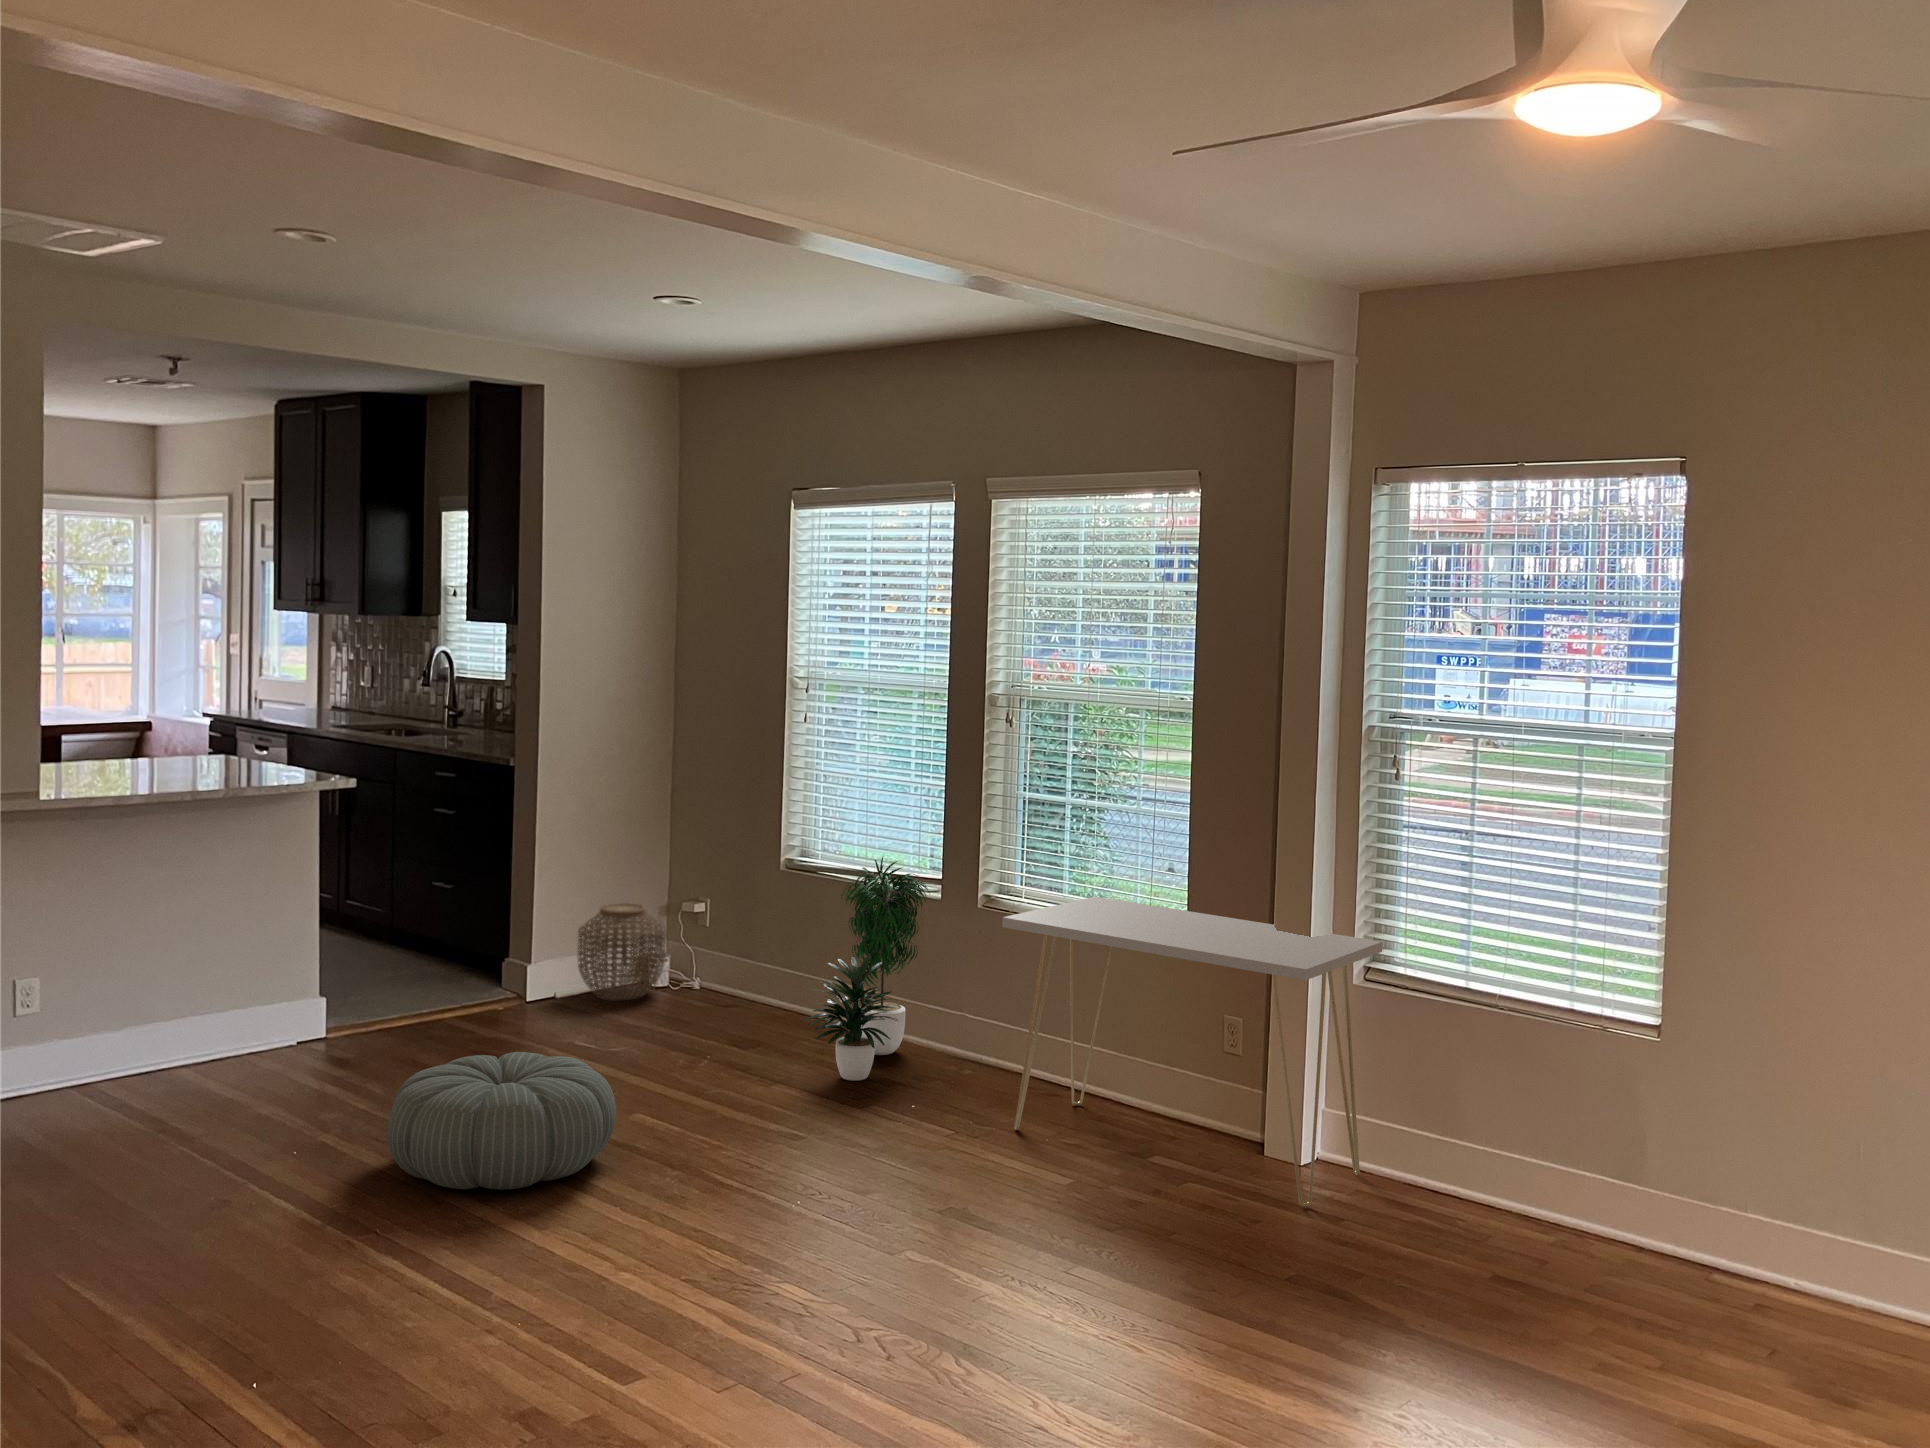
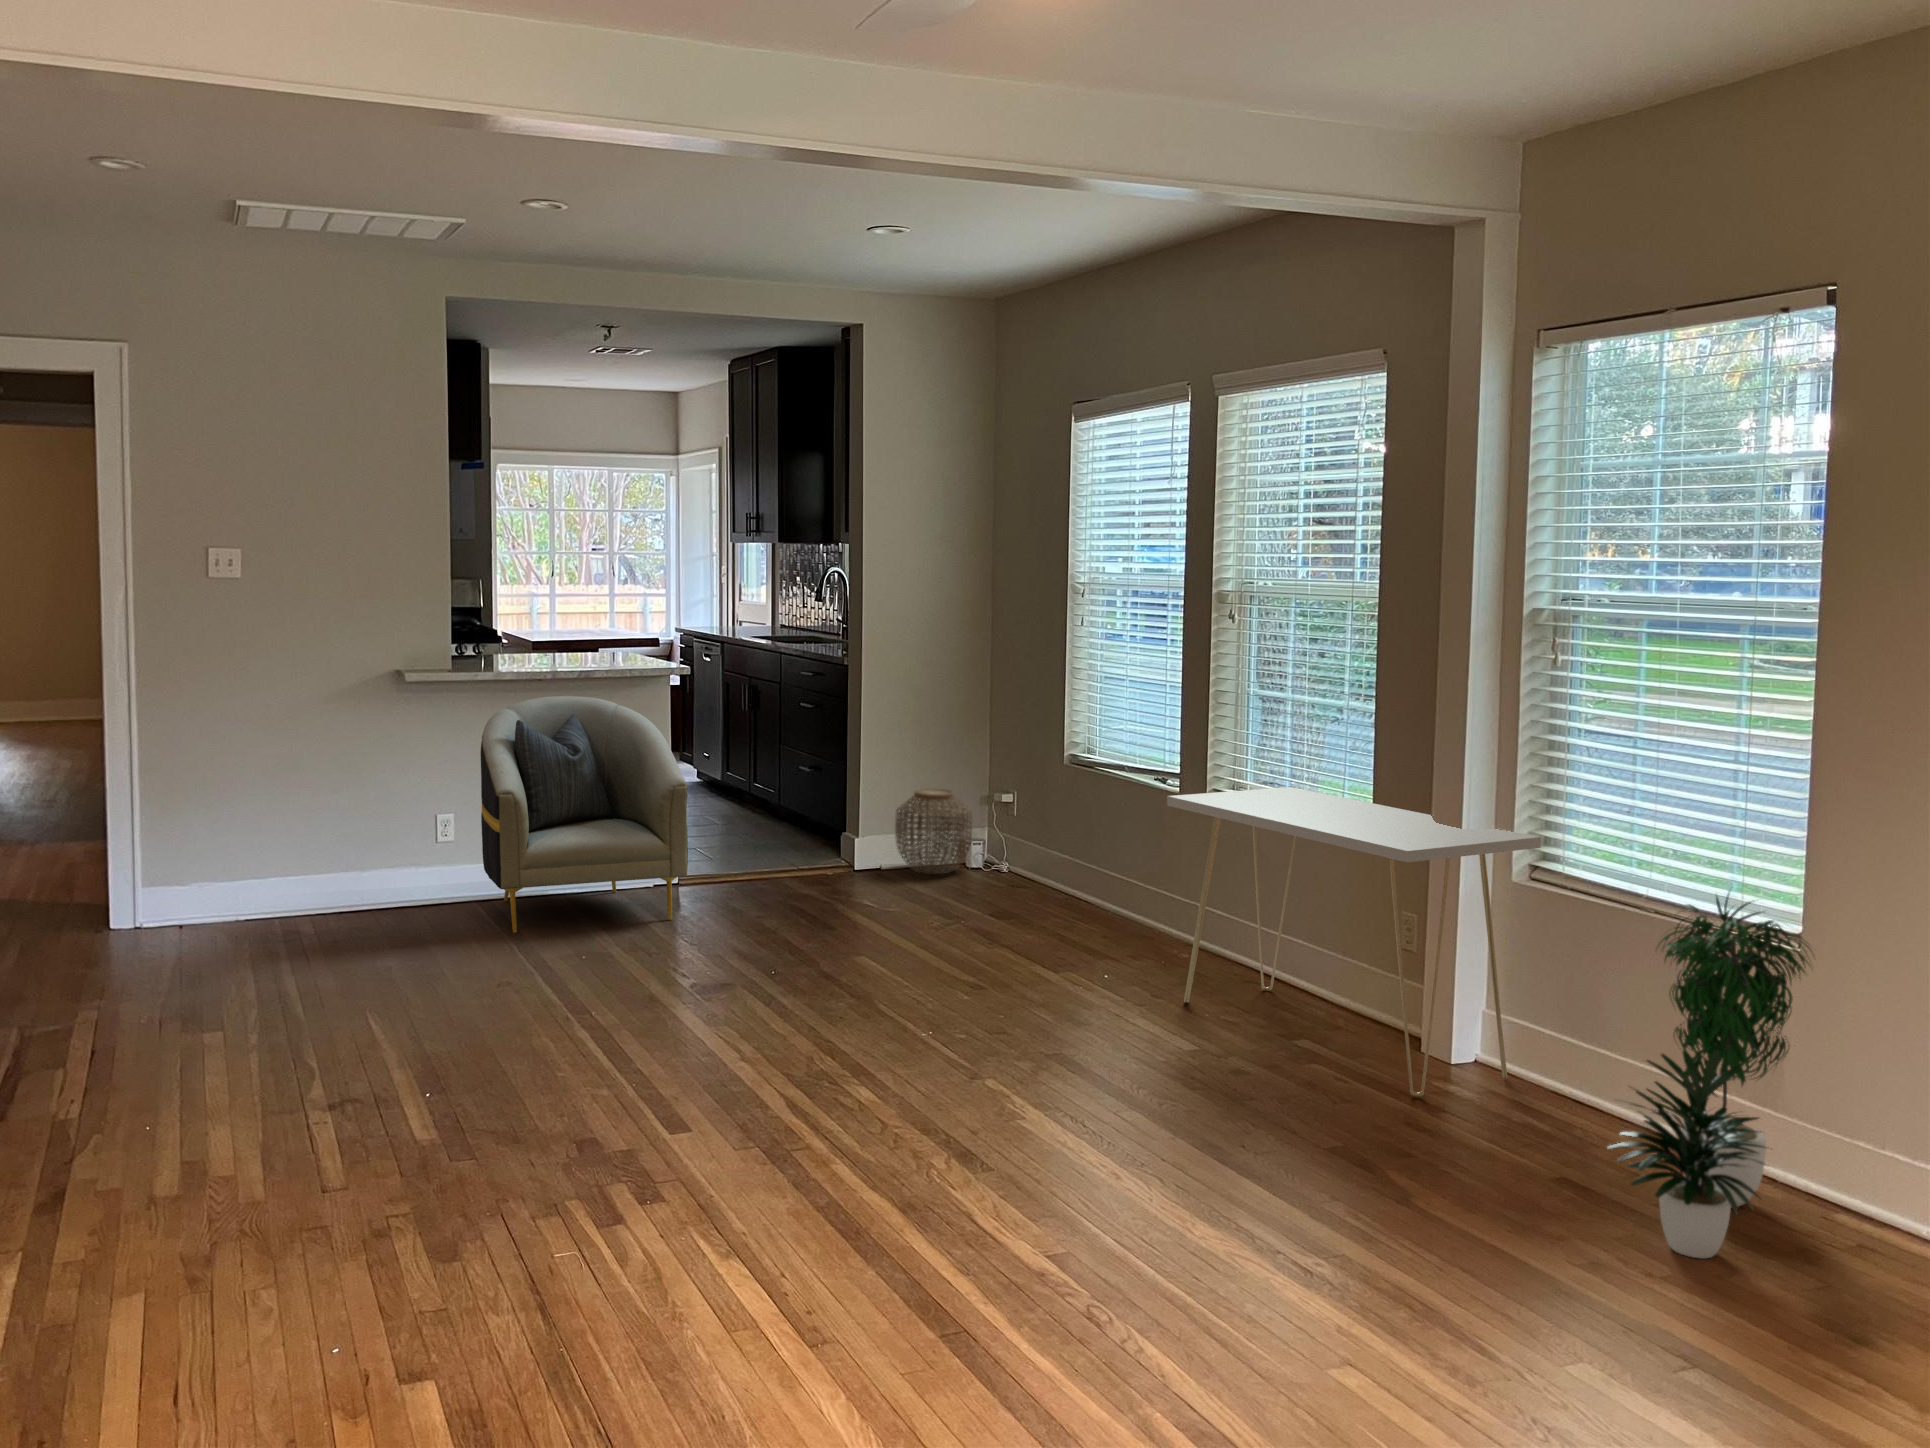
armchair: none [92,823,386,1136] -> present [480,696,688,933]
potted plant: present [805,857,929,1081] -> present [1607,893,1809,1259]
pouf: present [387,1052,616,1190] -> none [635,888,819,993]

